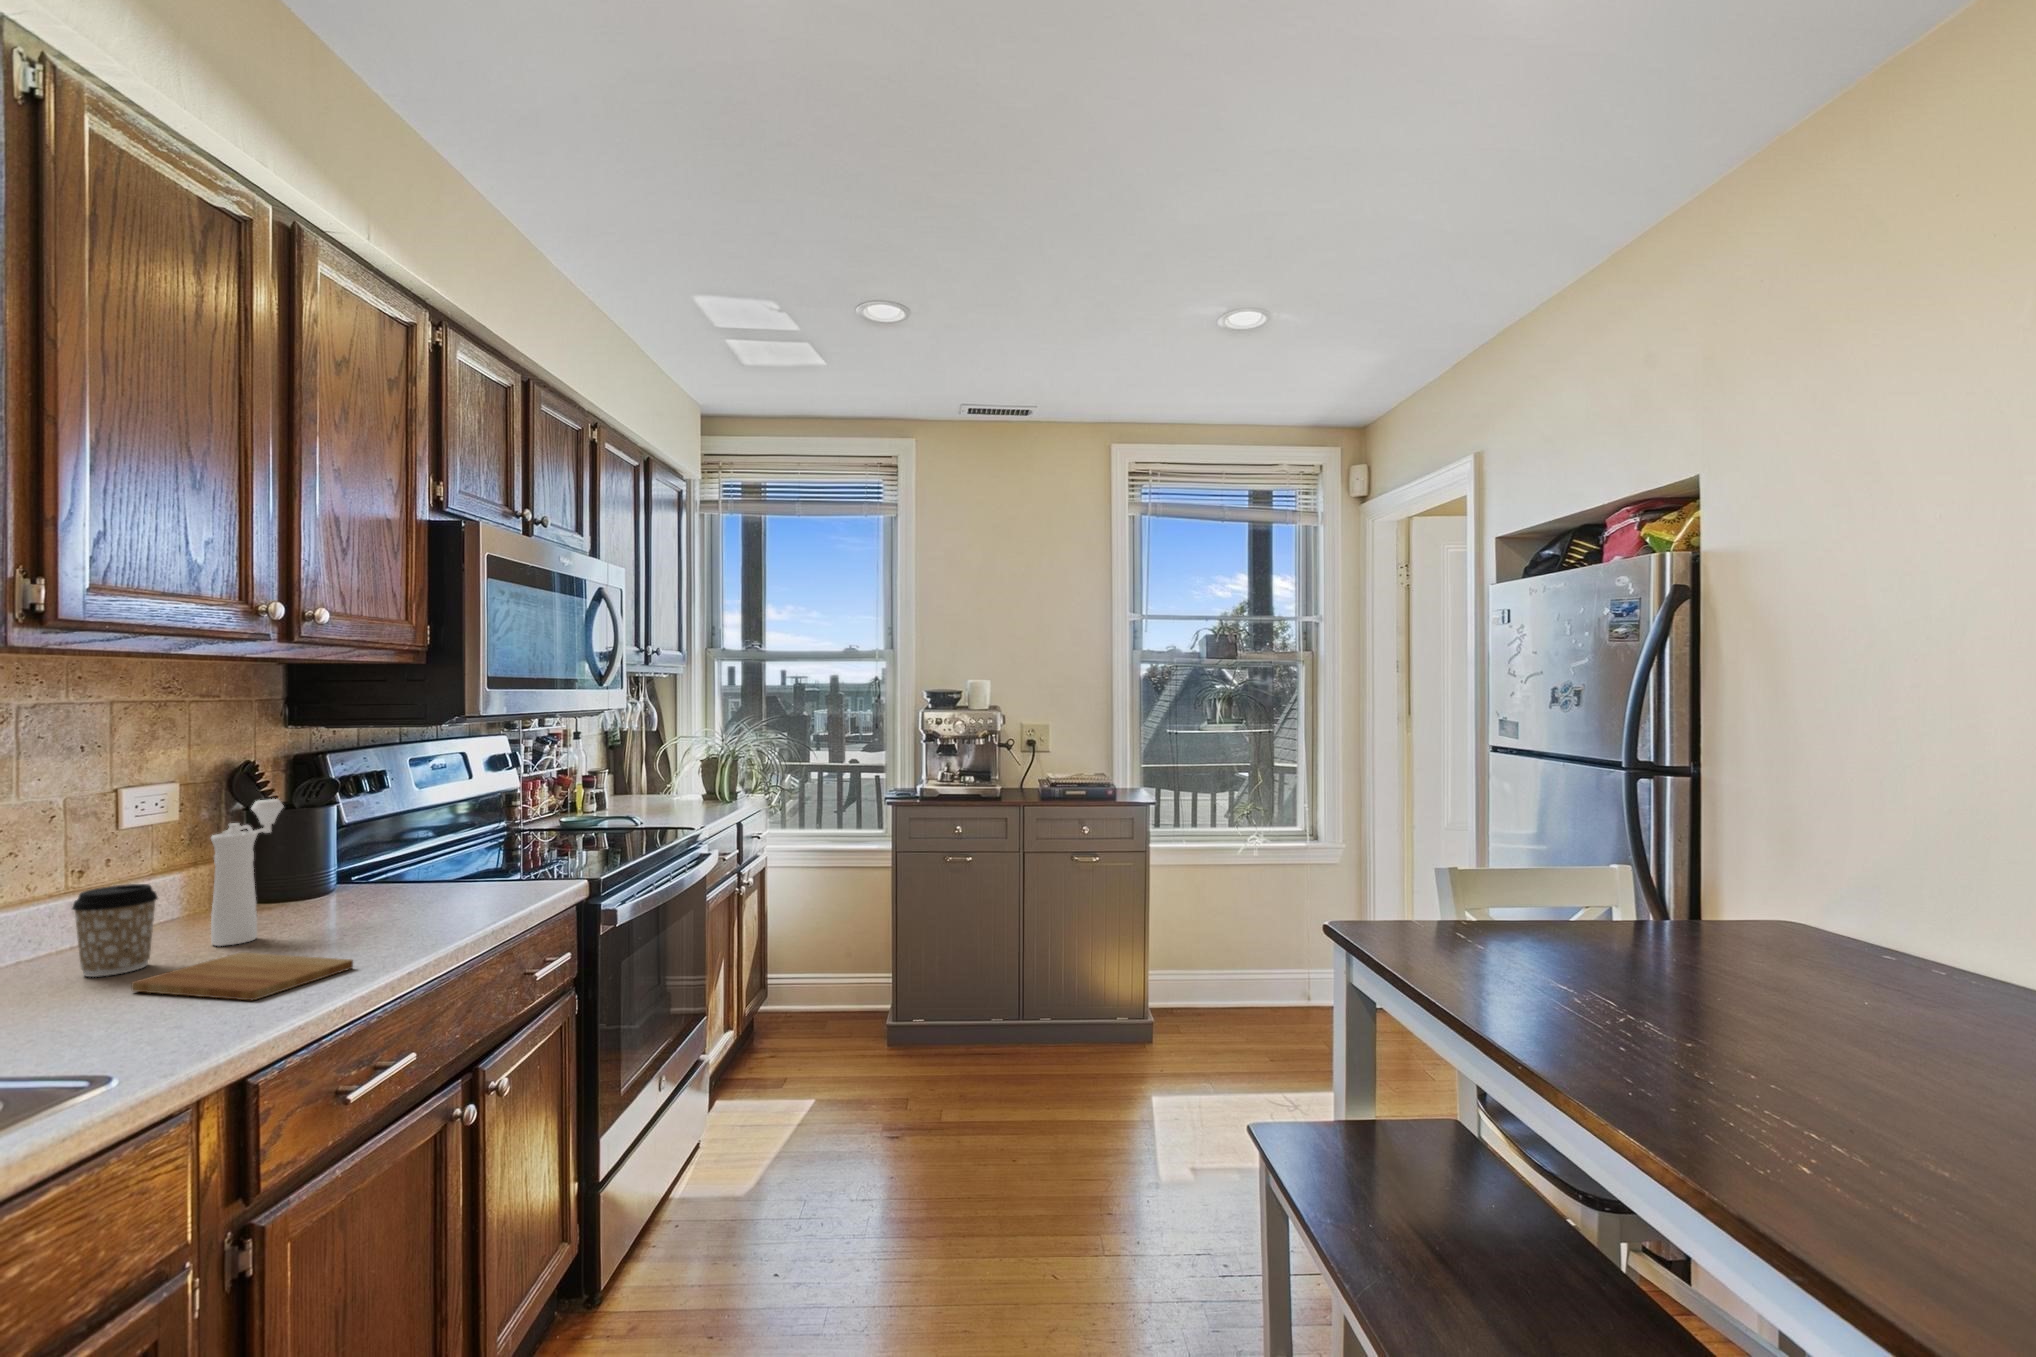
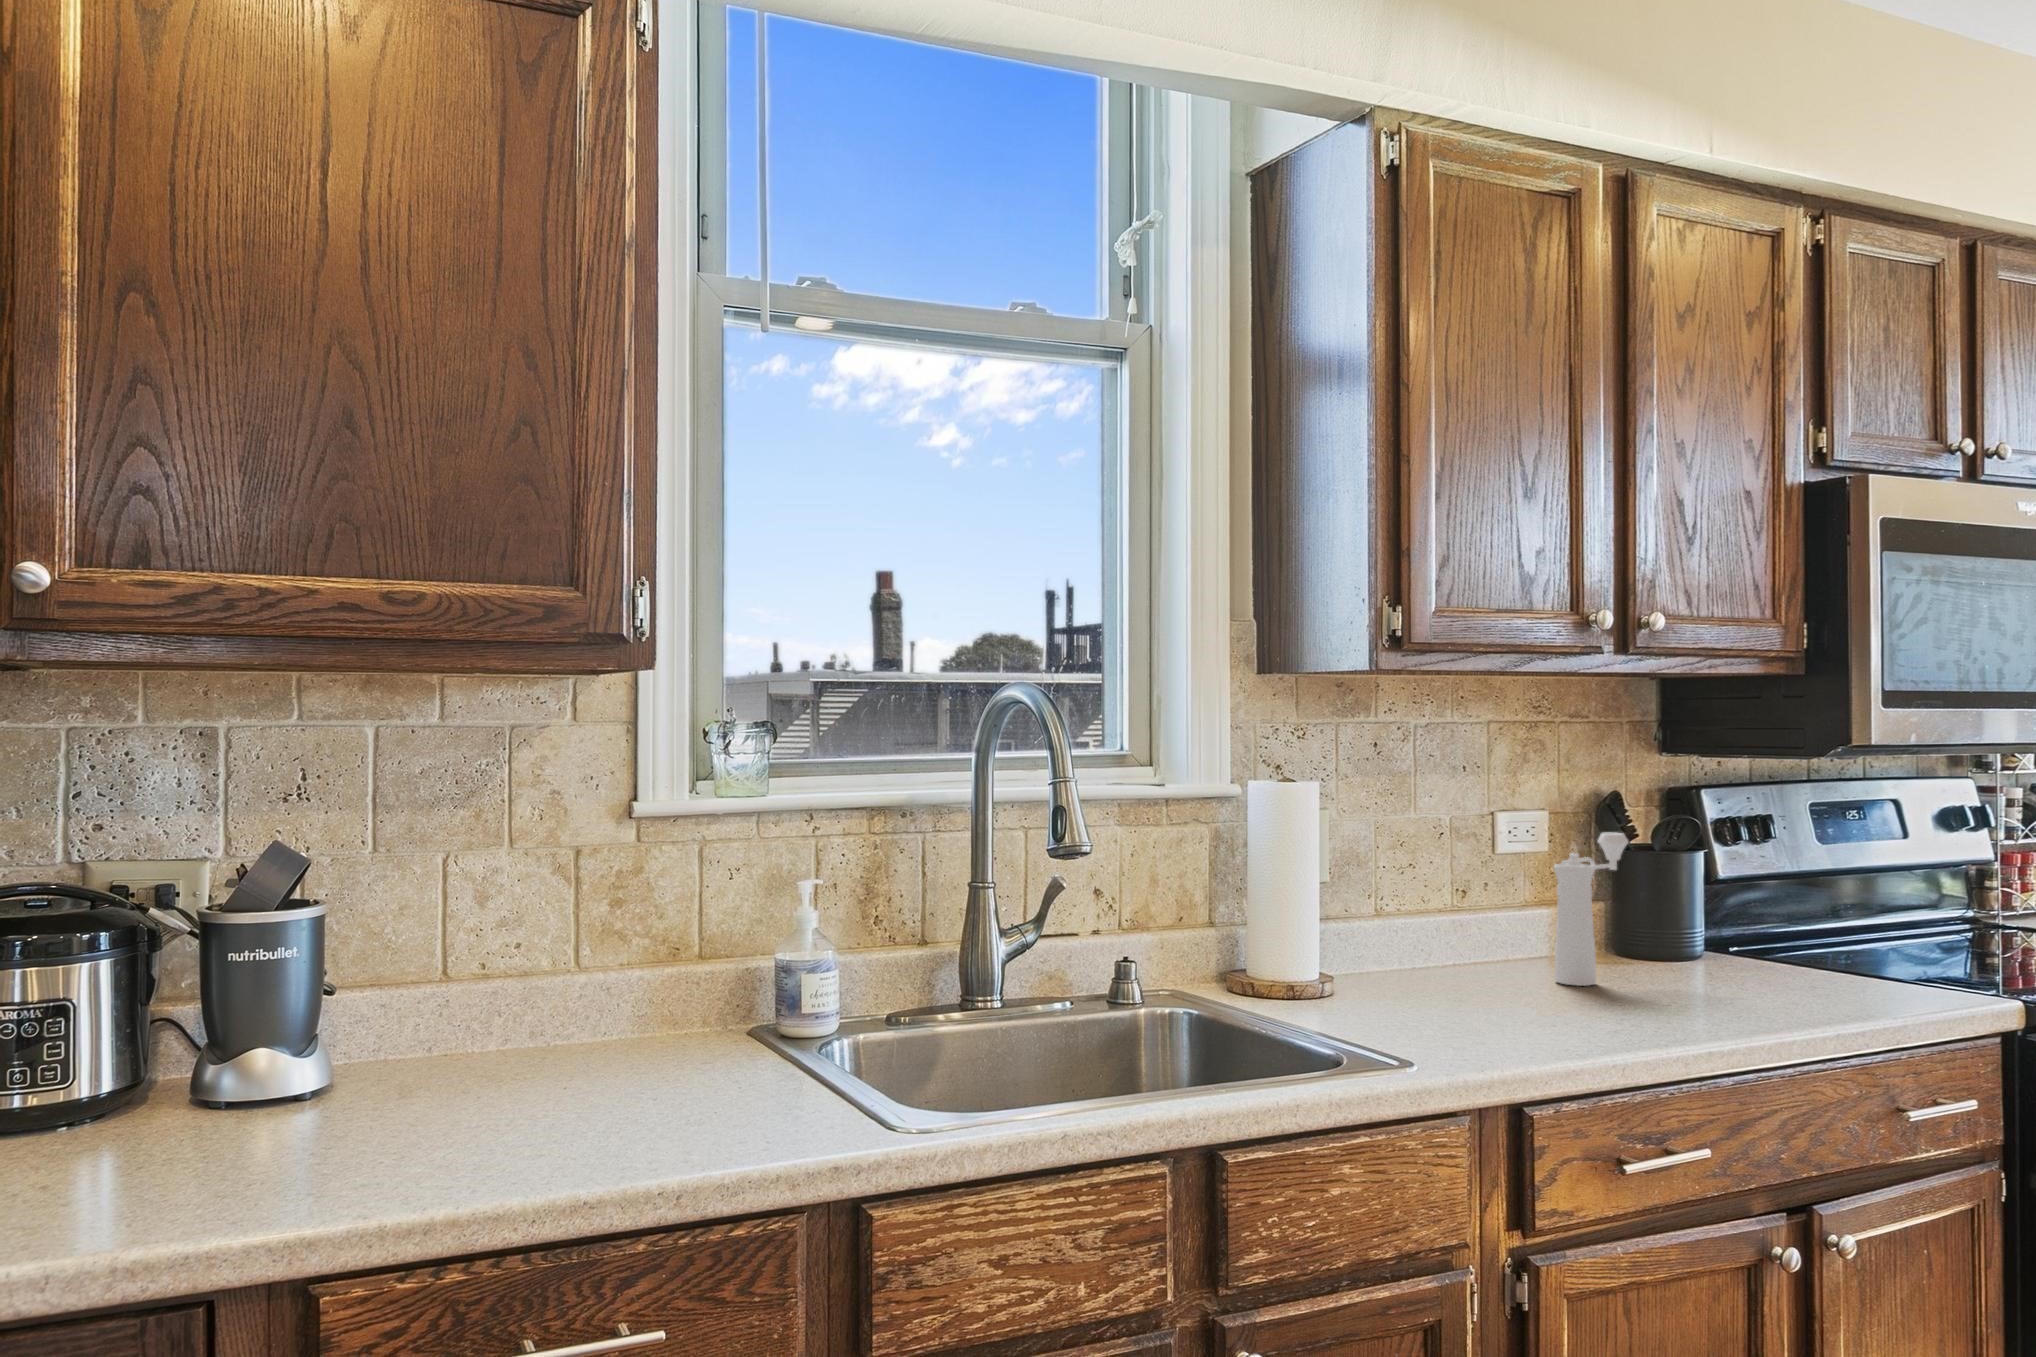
coffee cup: present [72,884,158,977] -> none [1440,901,1505,988]
cutting board: present [132,953,353,1000] -> none [1471,992,1656,1037]

